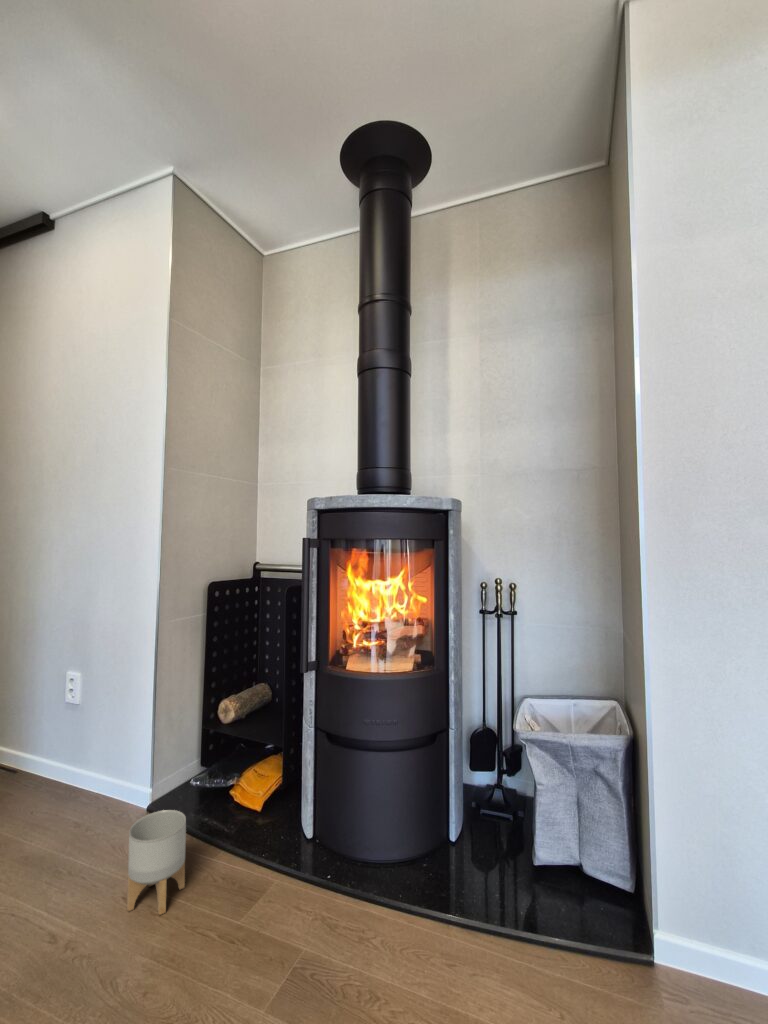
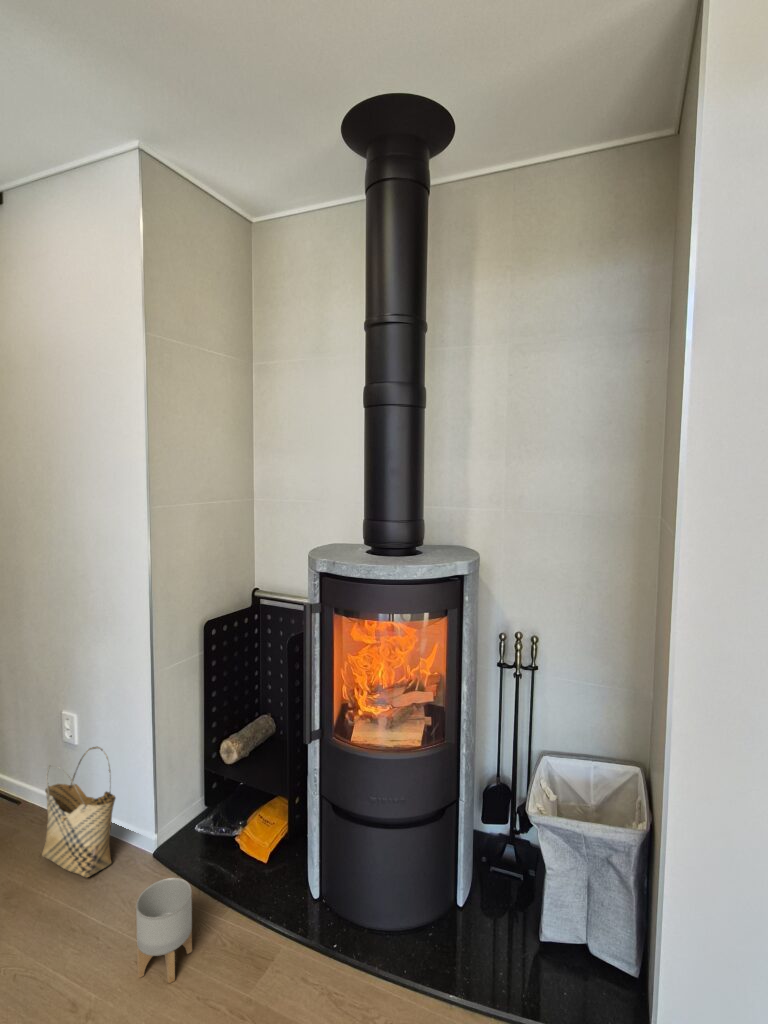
woven basket: none [36,701,114,829] -> present [42,747,115,877]

